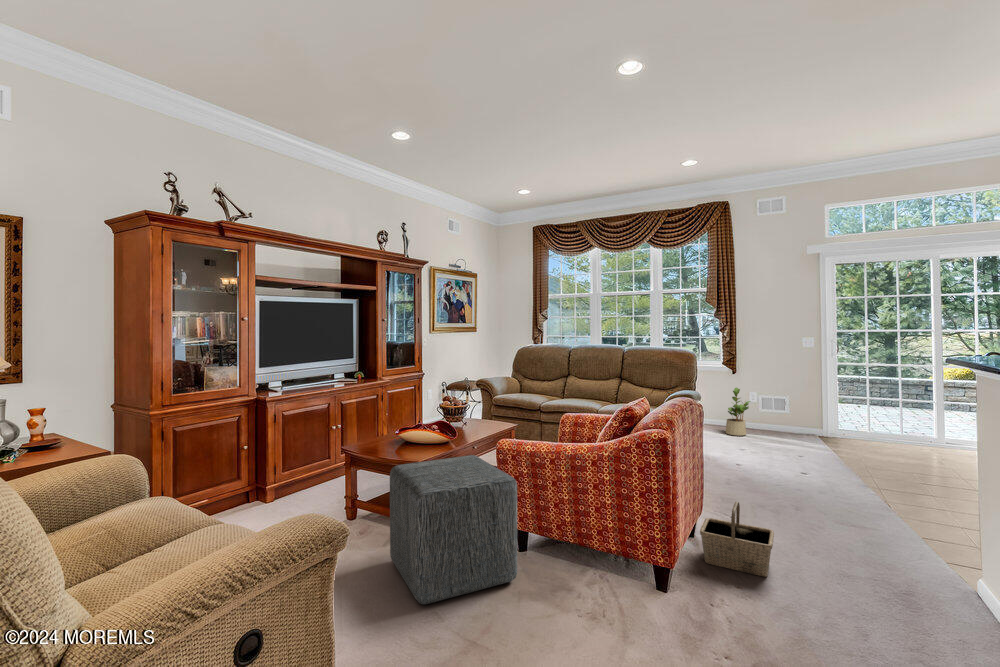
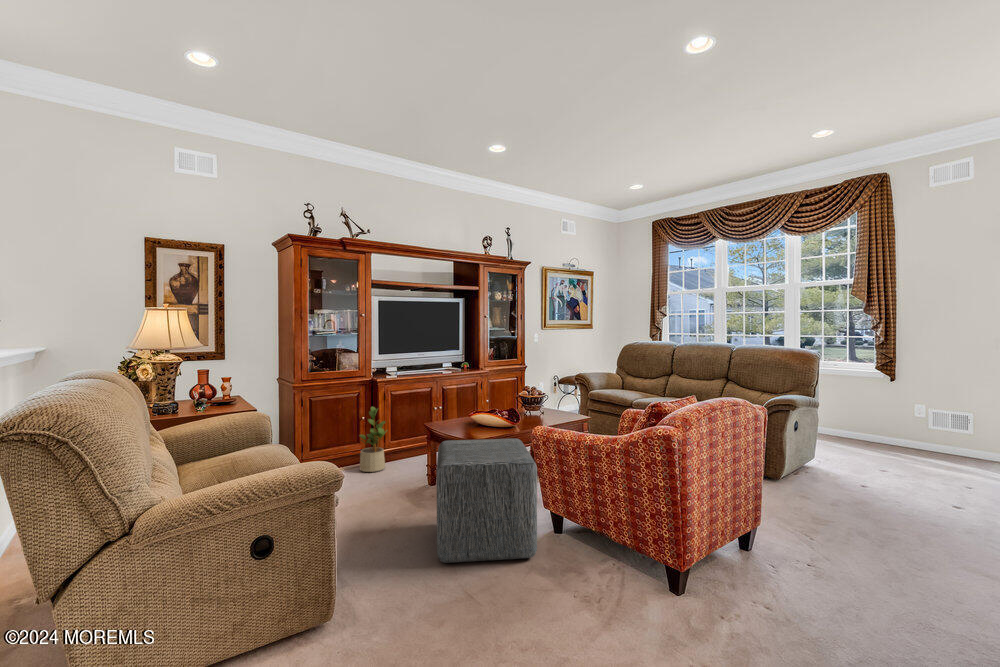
potted plant: present [726,388,750,436] -> present [360,407,387,472]
basket: present [700,502,774,577] -> none [740,515,835,604]

